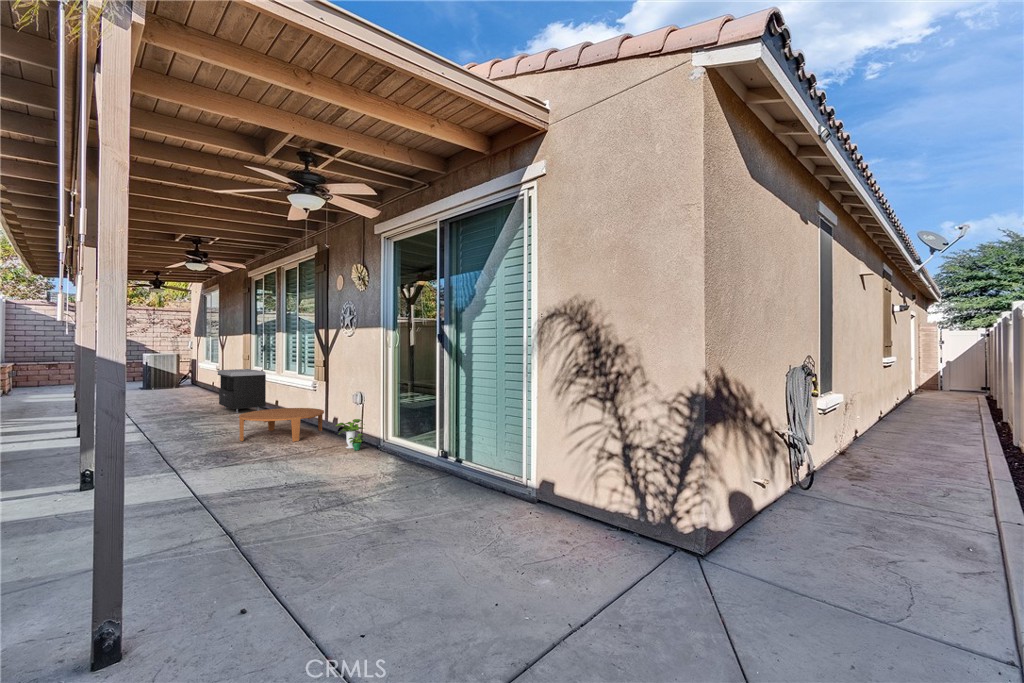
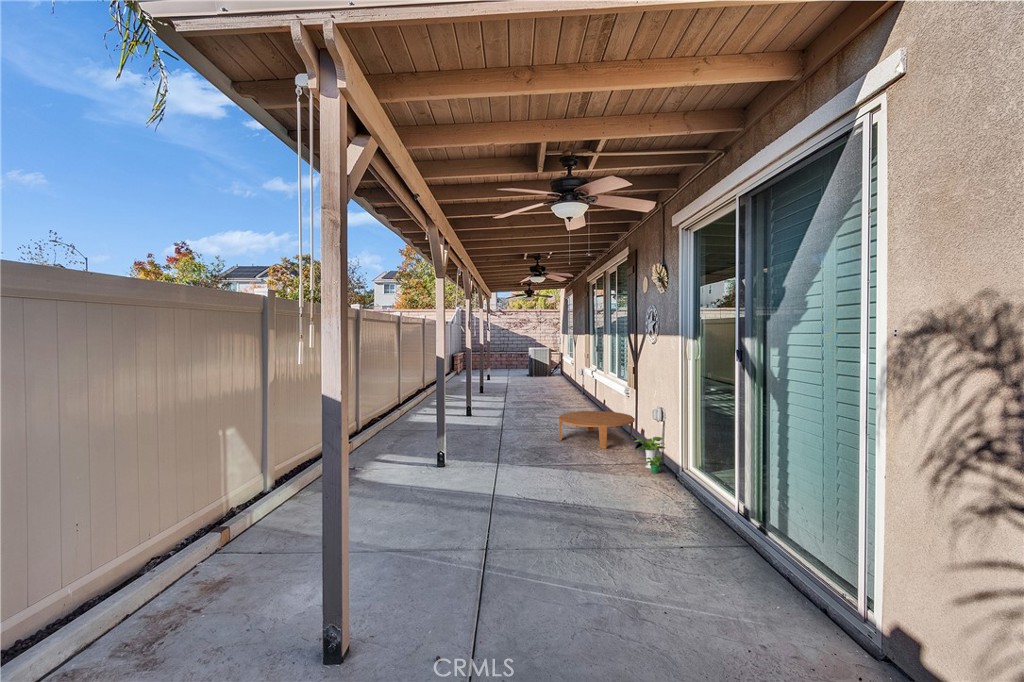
storage bench: present [218,369,266,413] -> none [564,367,599,407]

